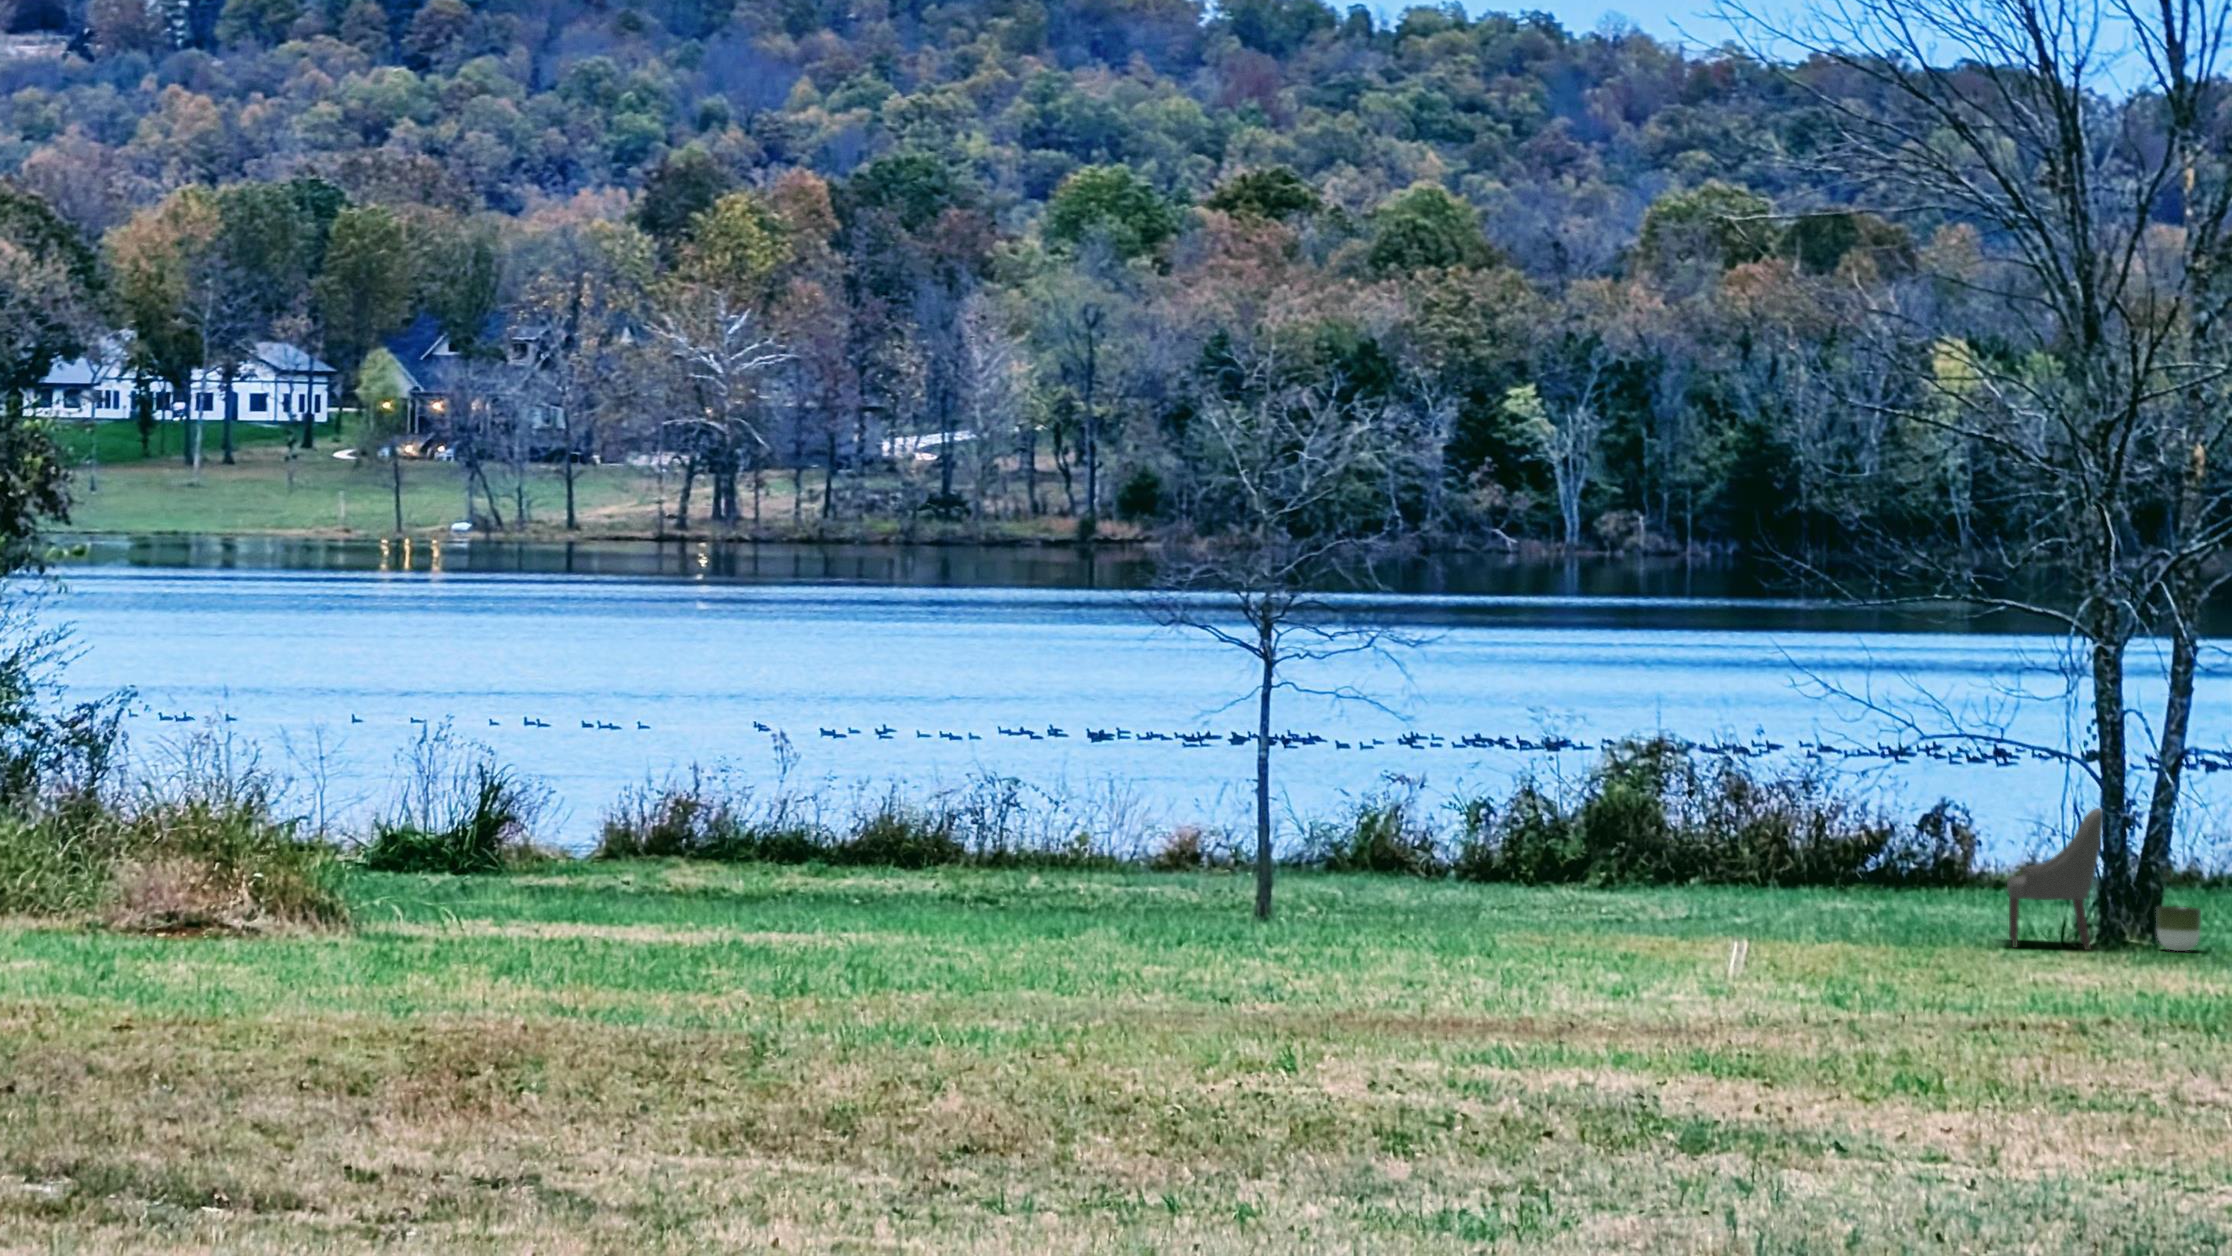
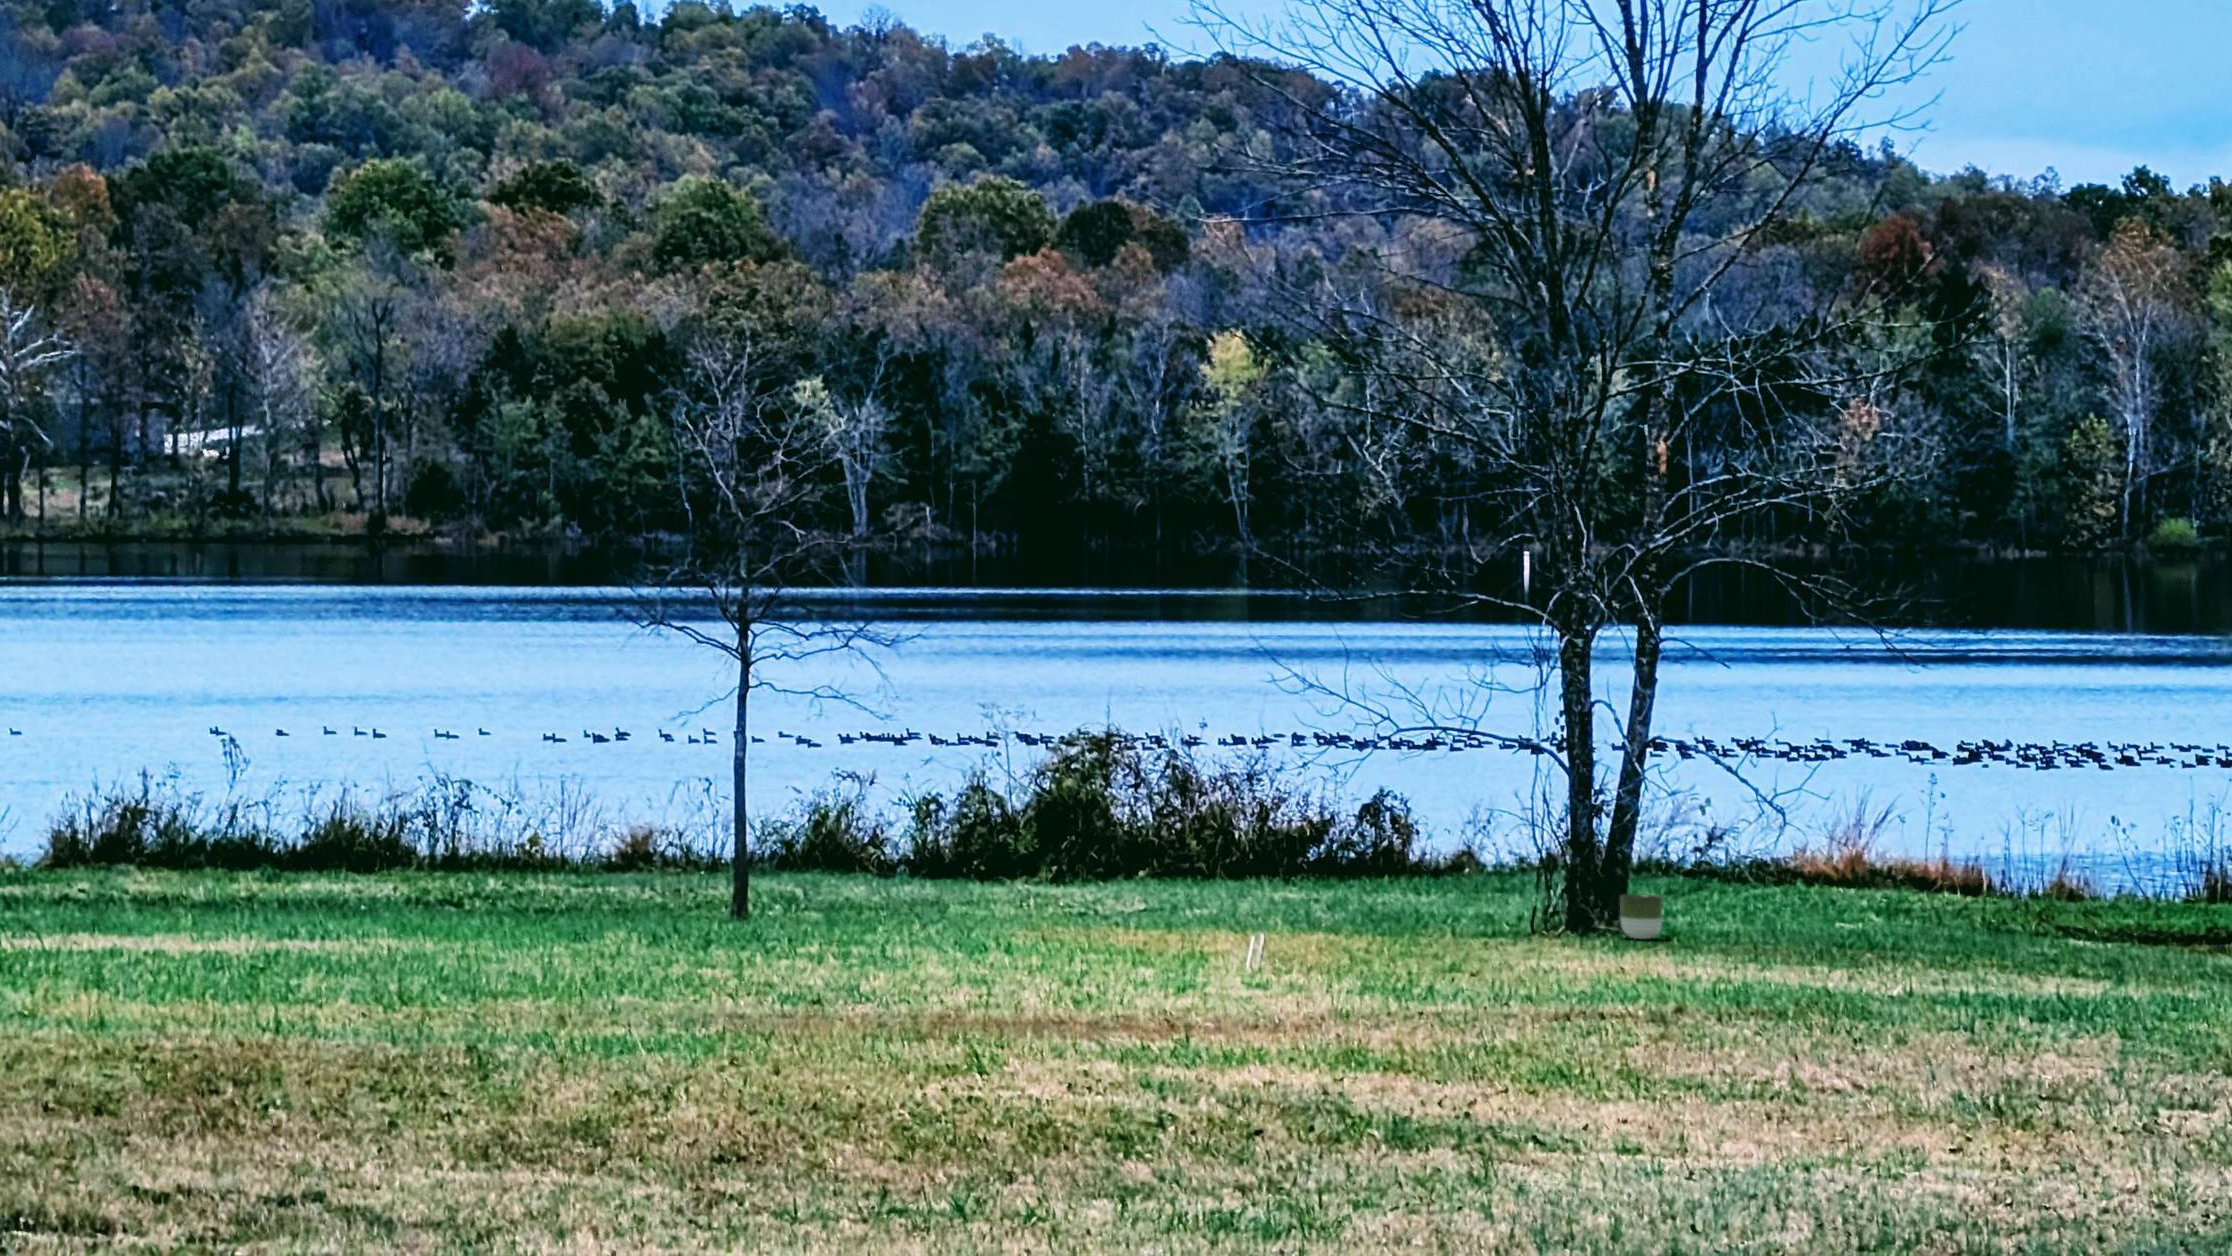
chair: present [2007,808,2103,950] -> none [1475,797,1570,940]

